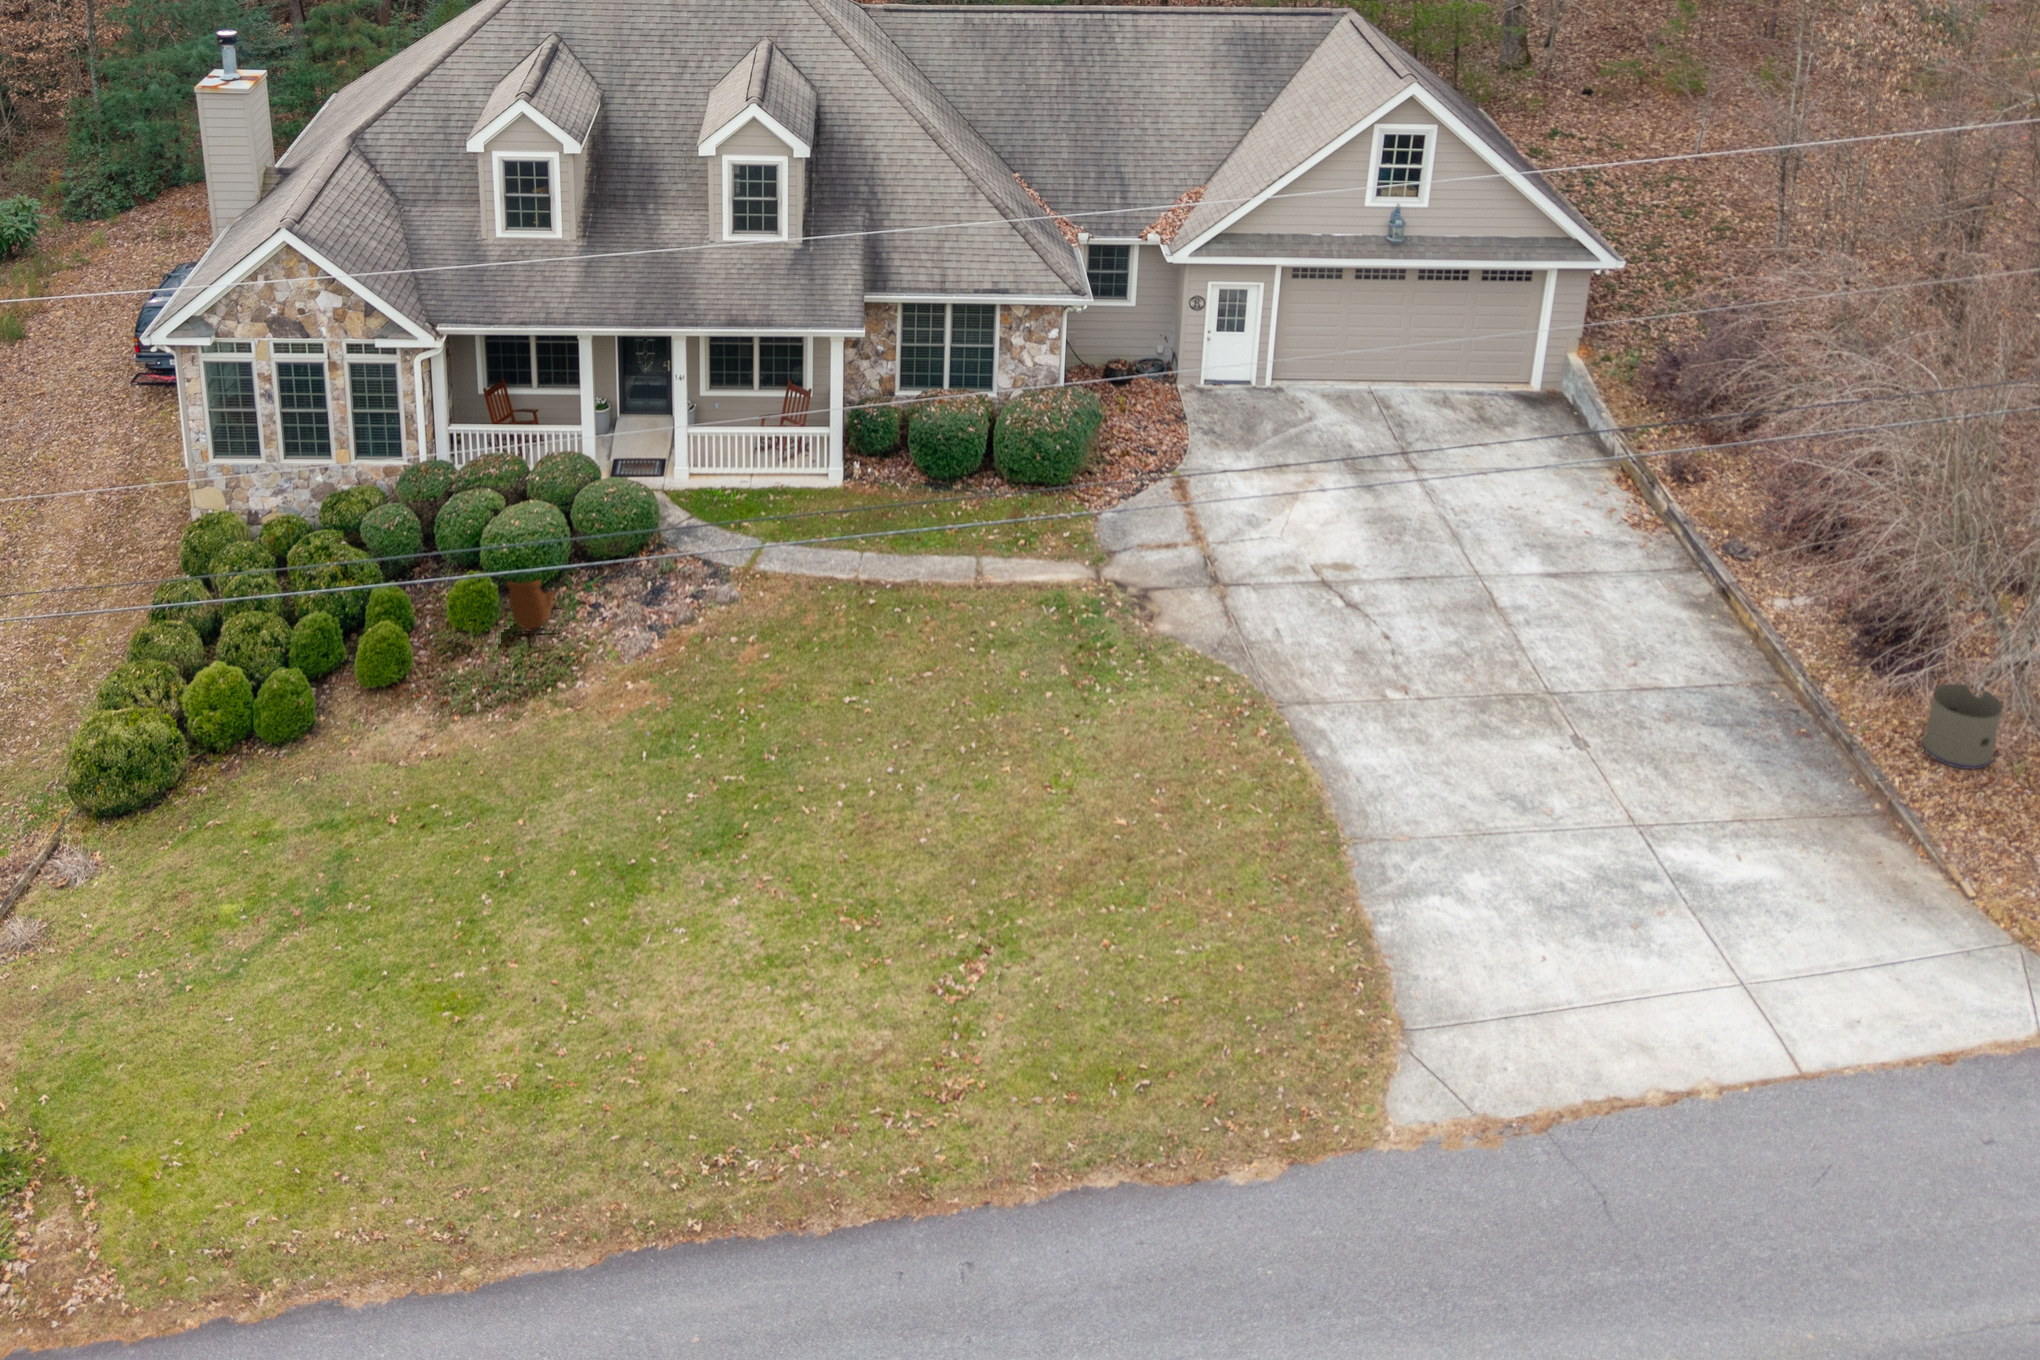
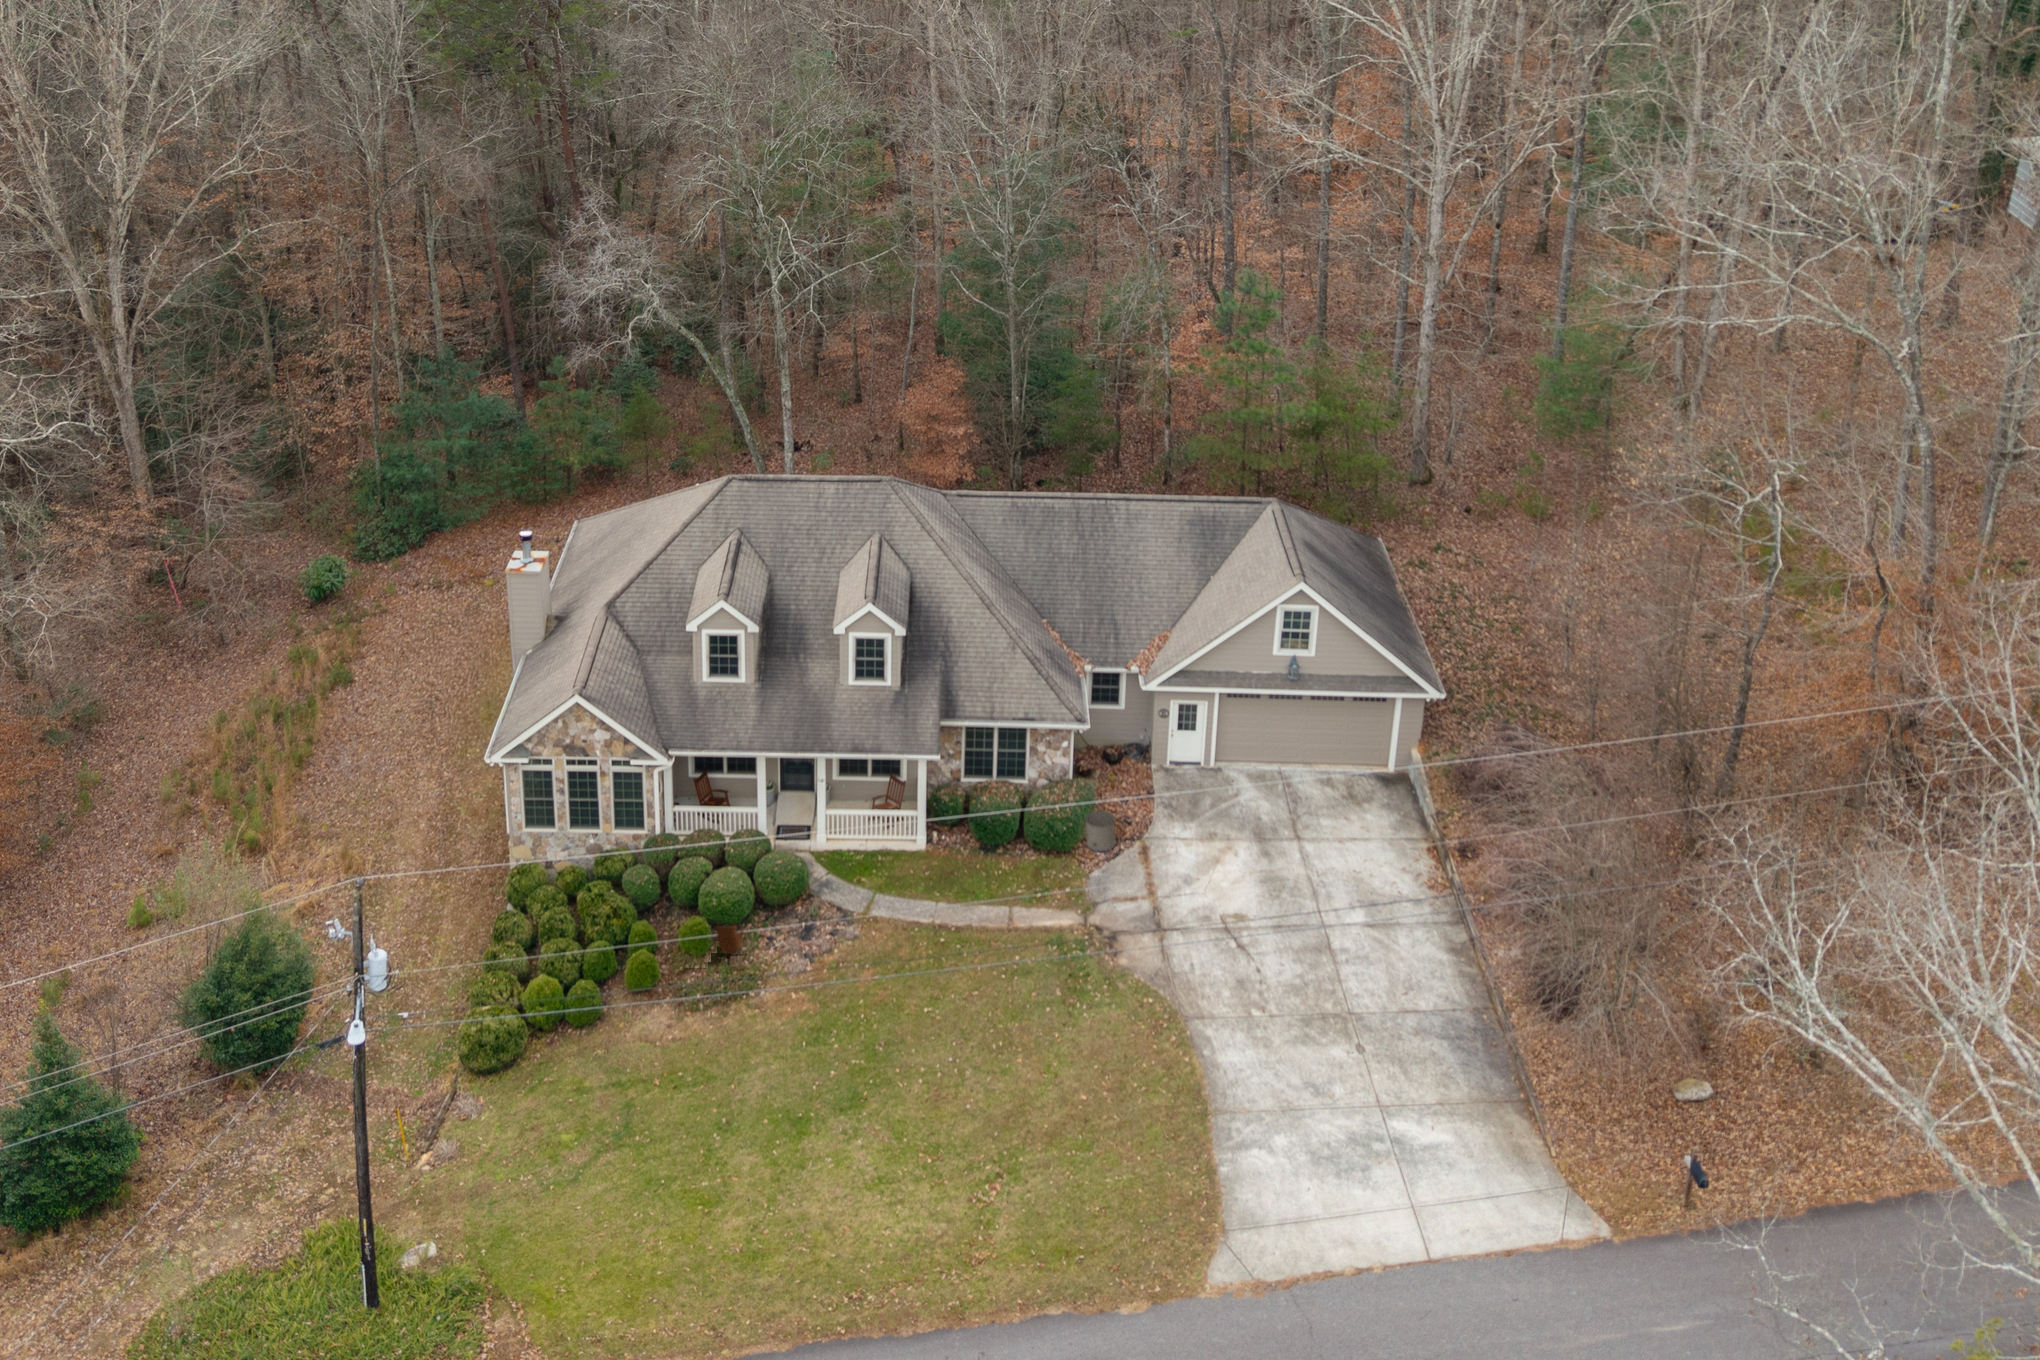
trash can: present [1922,683,2002,769] -> present [1086,811,1116,852]

